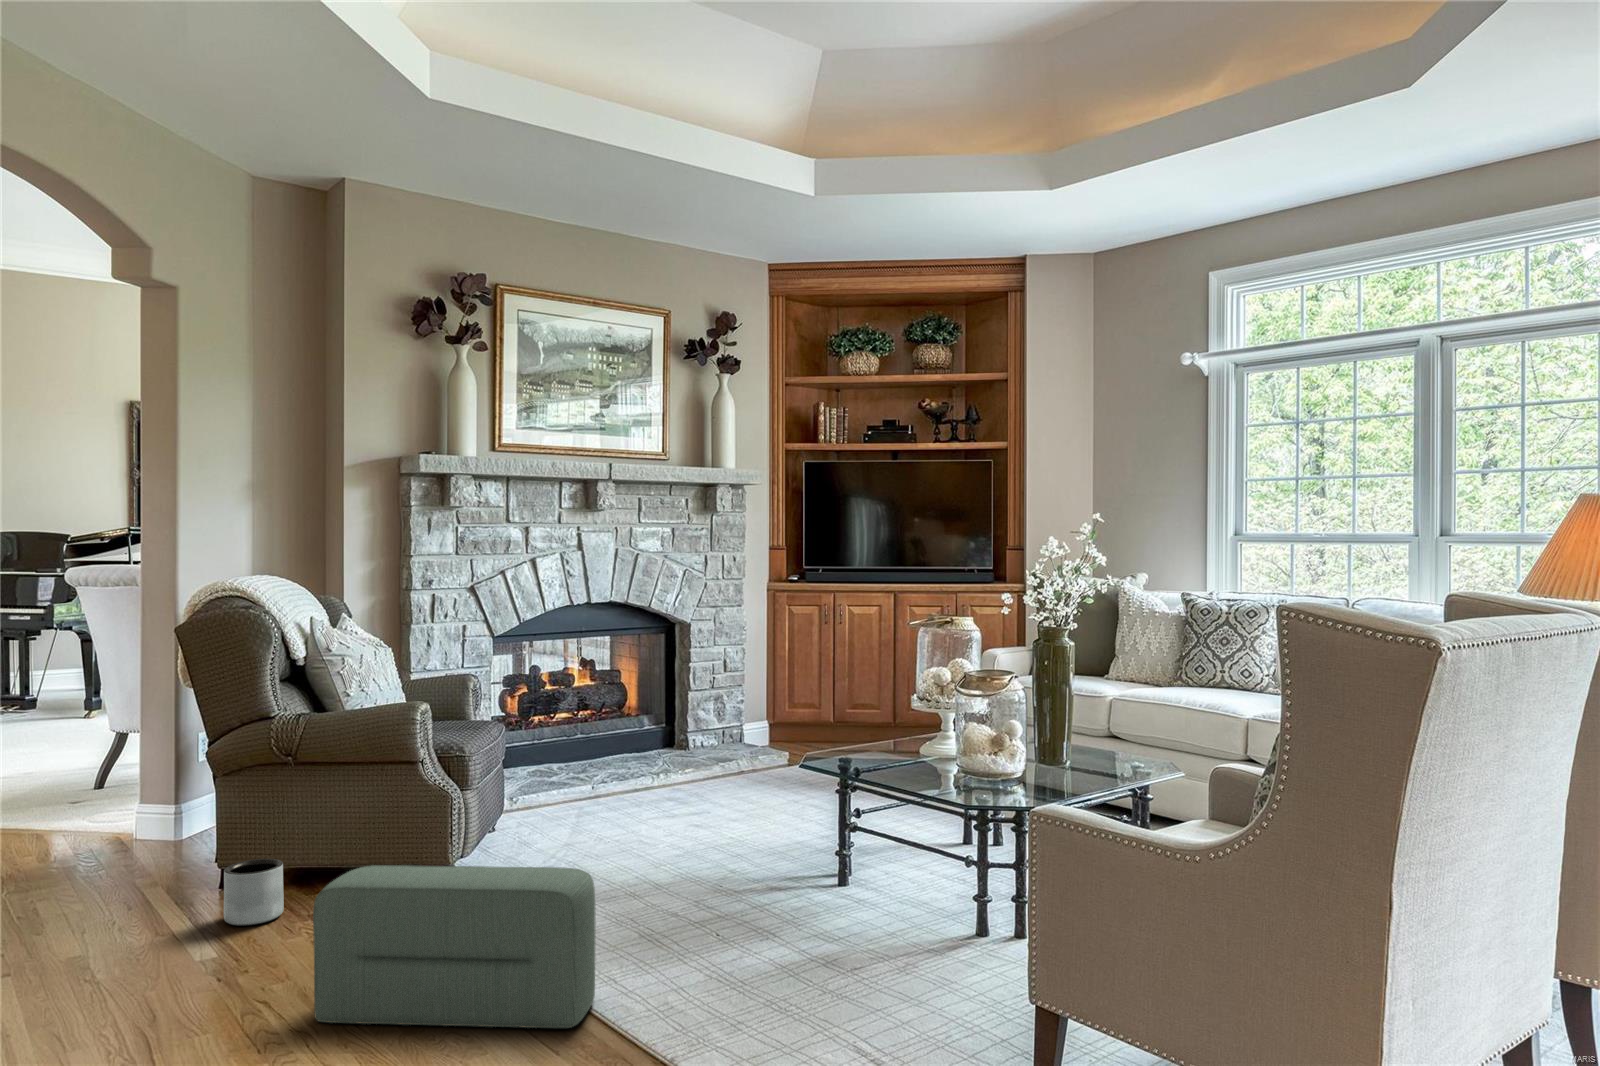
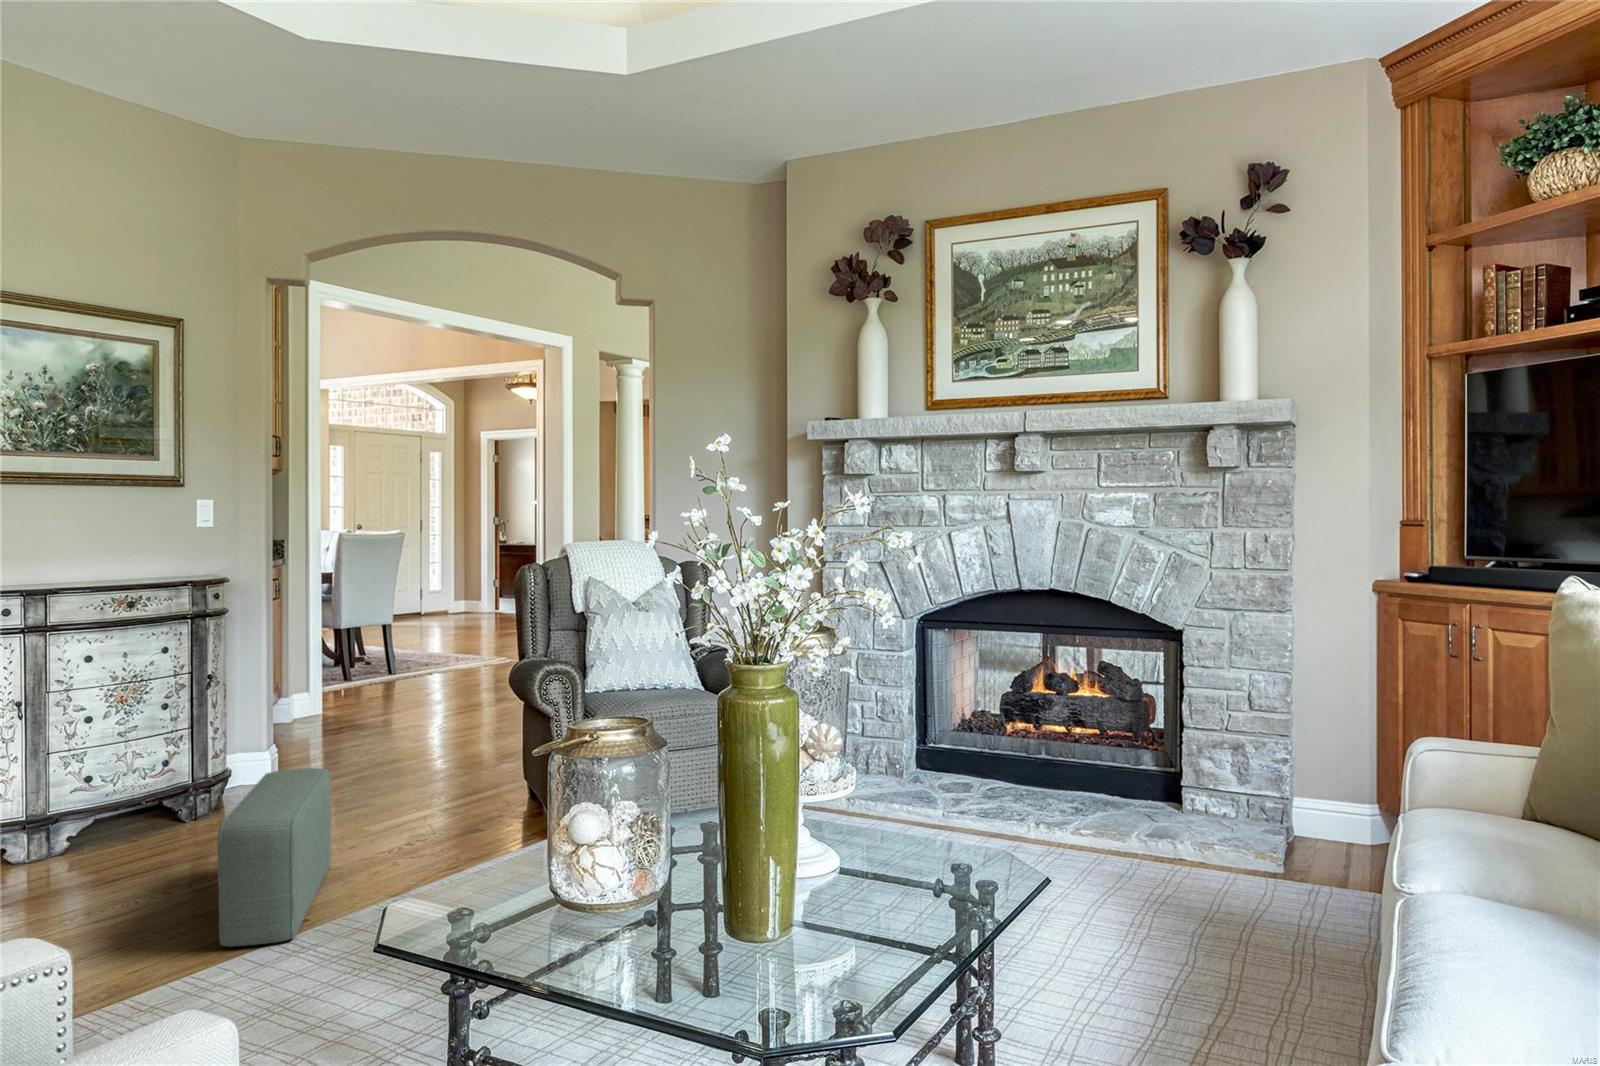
planter: present [224,859,284,926] -> none [468,761,511,811]

